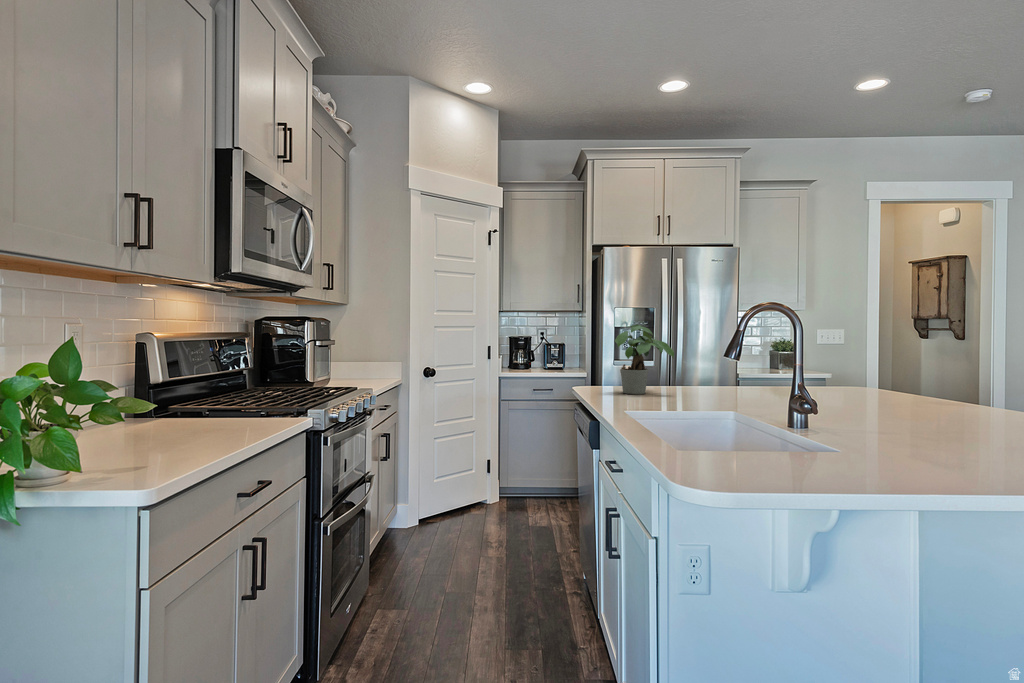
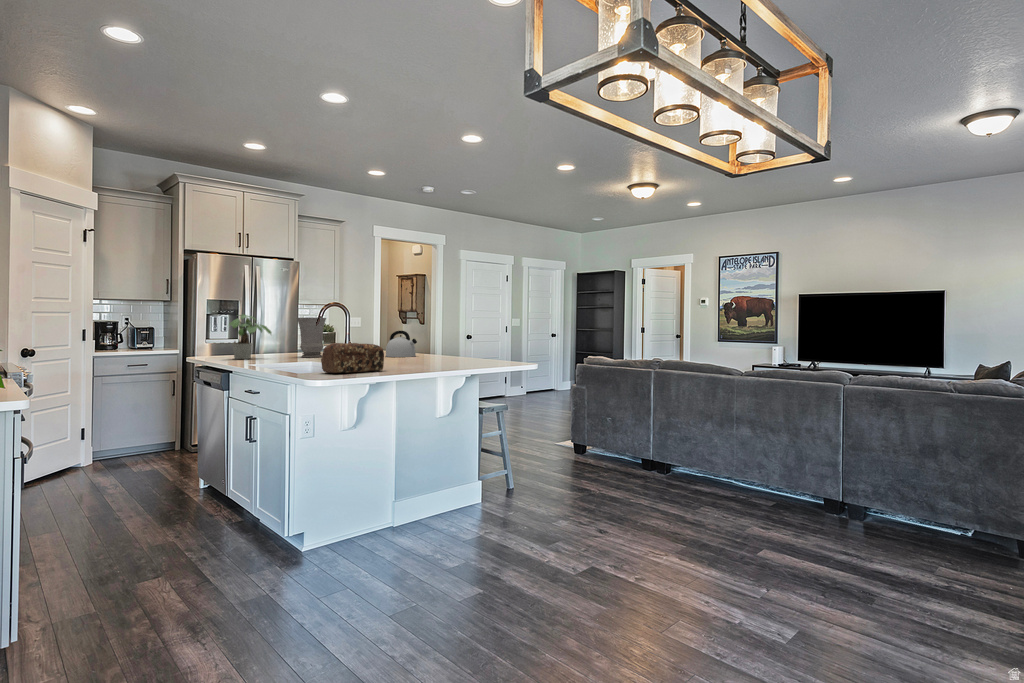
vase: none [716,328,769,398] -> present [297,318,326,357]
kettle: none [893,354,979,413] -> present [386,331,417,357]
bread loaf: none [707,391,899,482] -> present [321,343,384,374]

